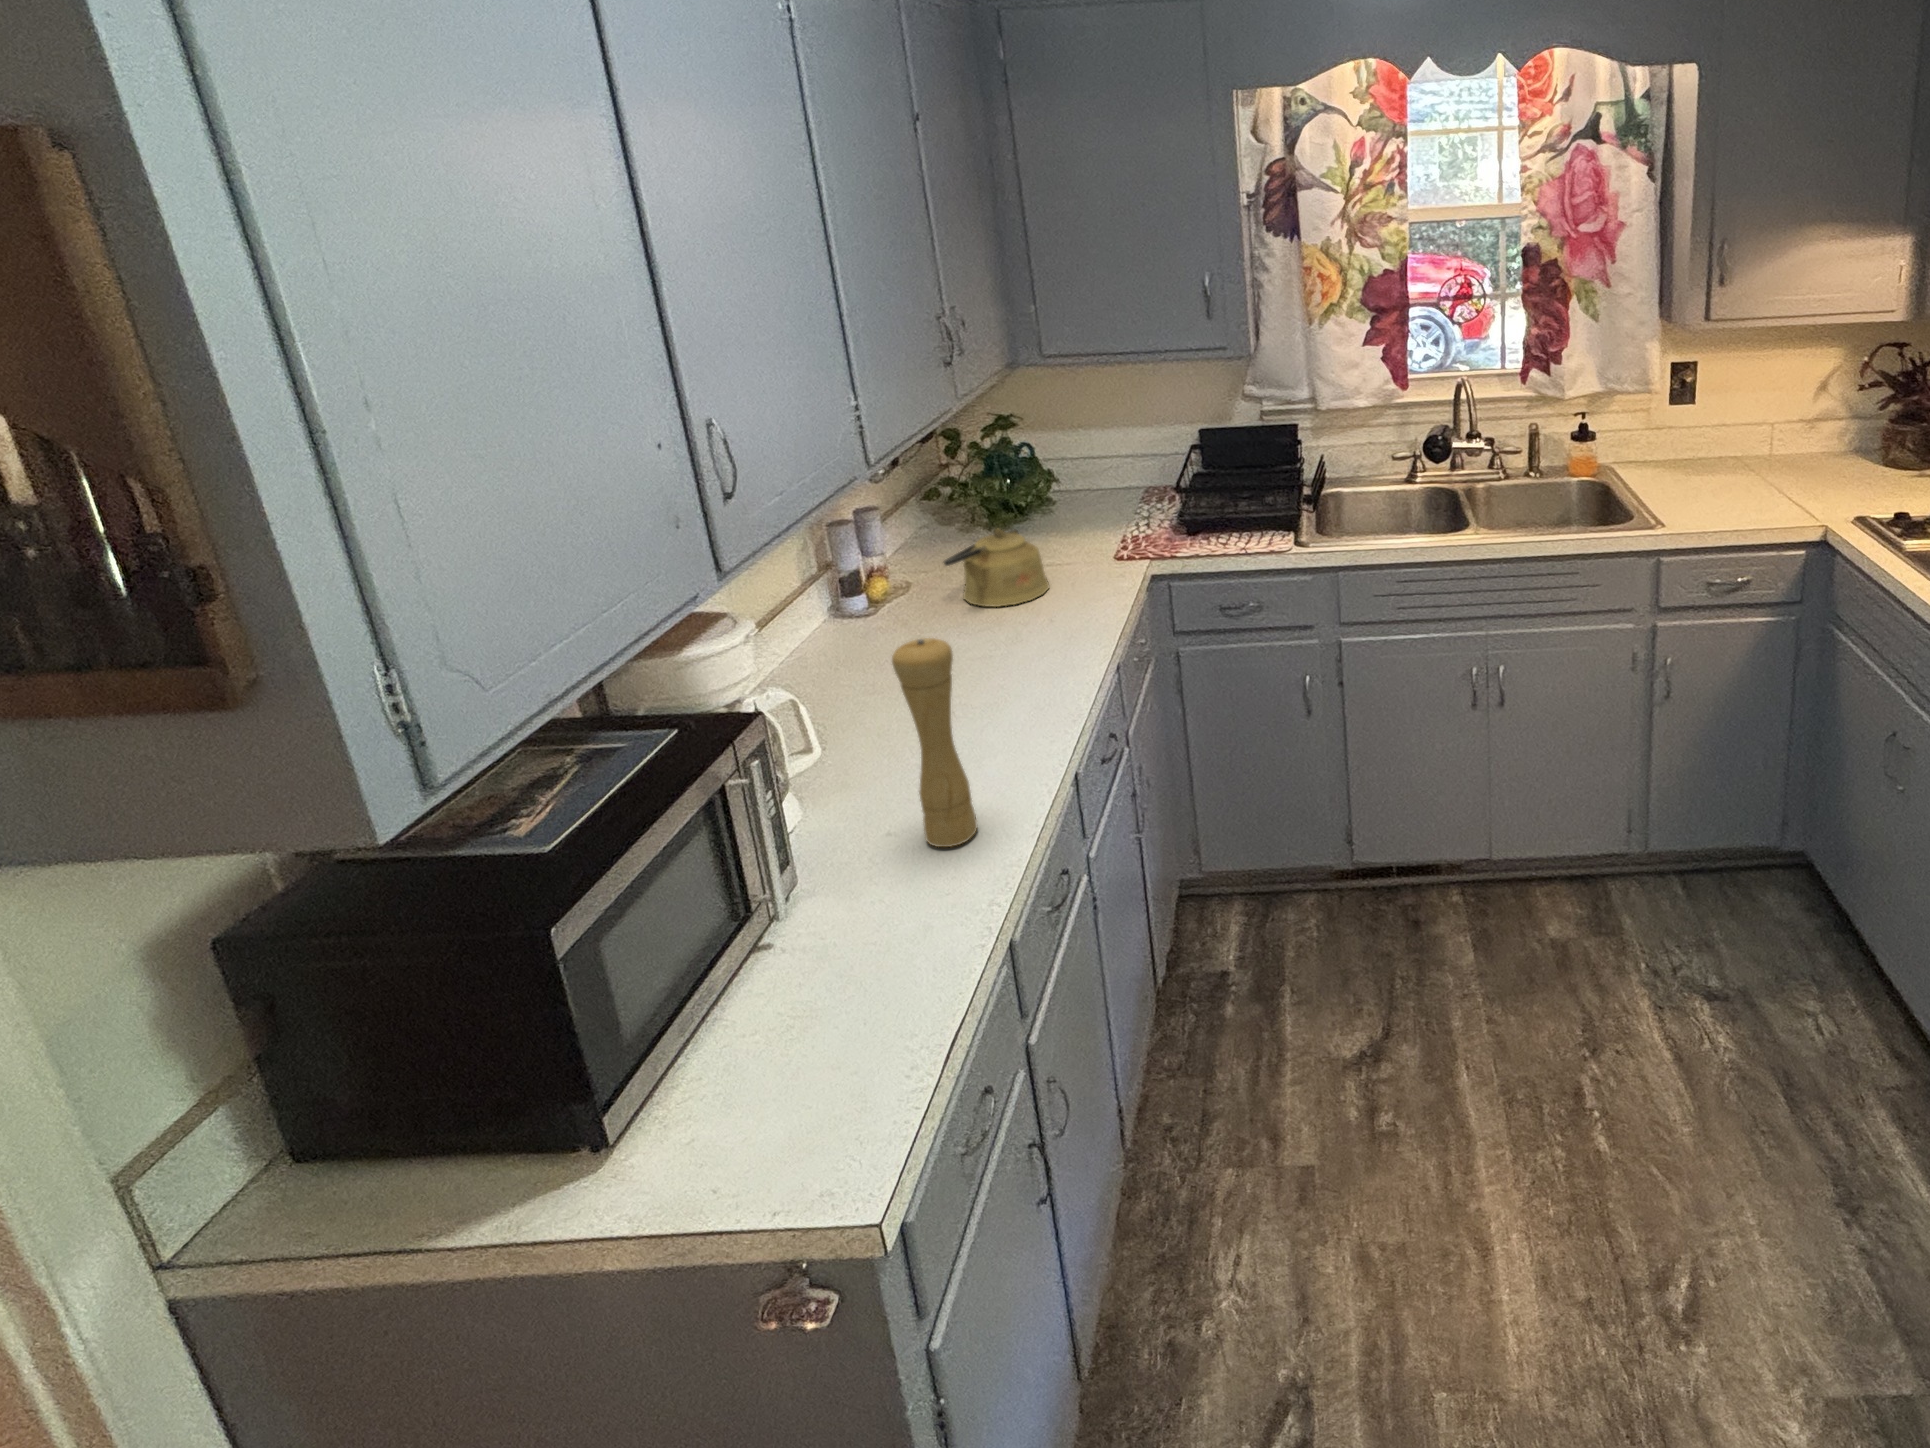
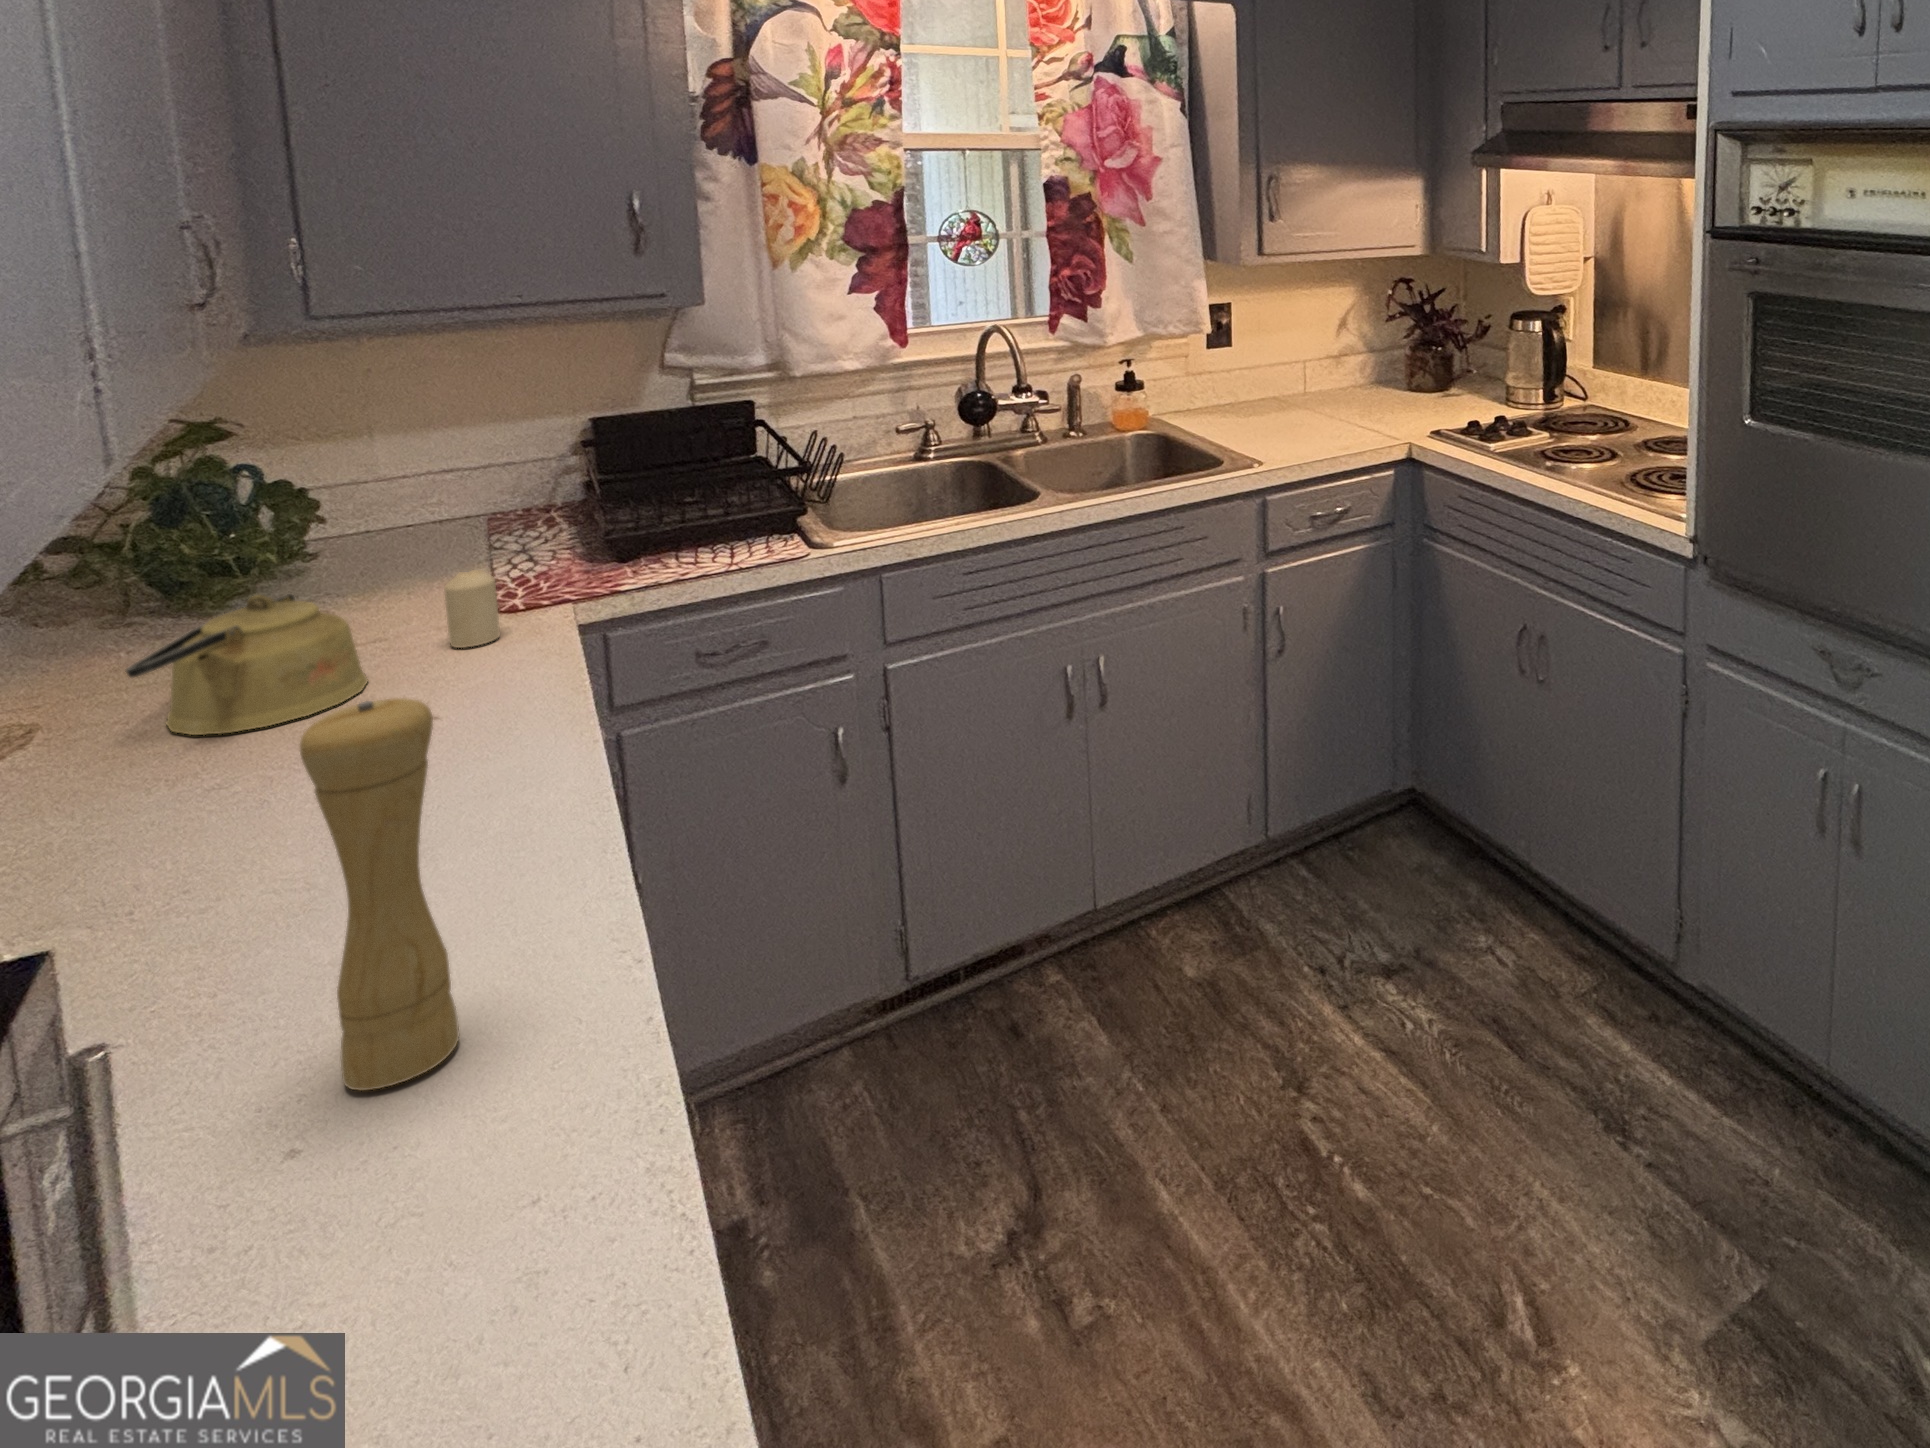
candle: none [1089,528,1118,577] -> present [444,570,500,648]

